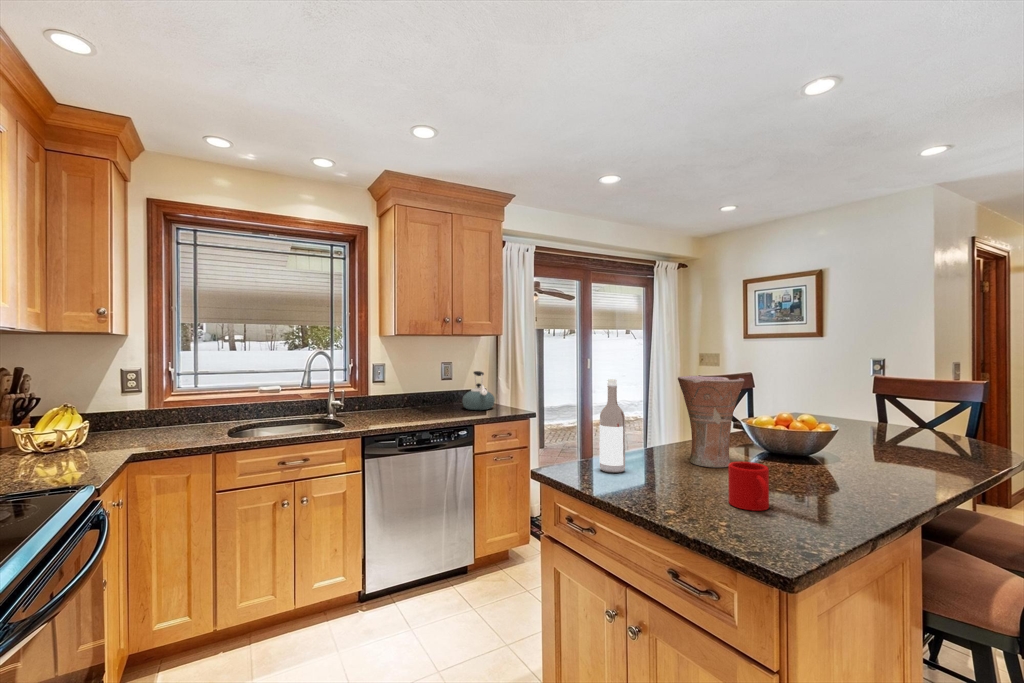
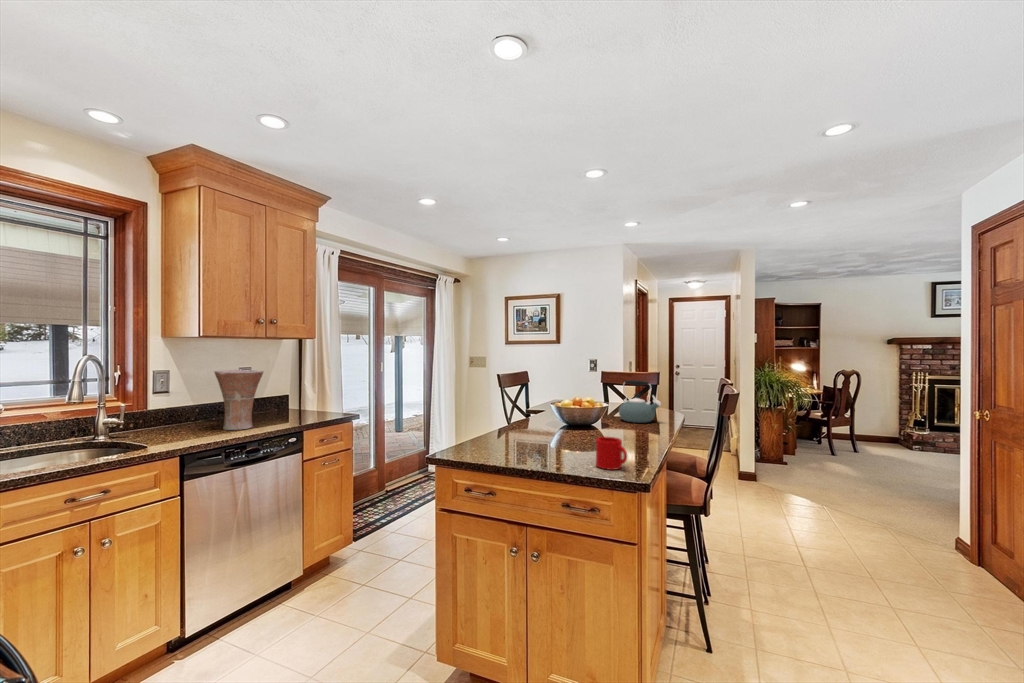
kettle: present [462,371,495,410] -> present [619,380,661,423]
vase: present [678,376,745,467] -> present [215,370,263,430]
wine bottle: present [599,379,625,473] -> none [486,381,506,458]

